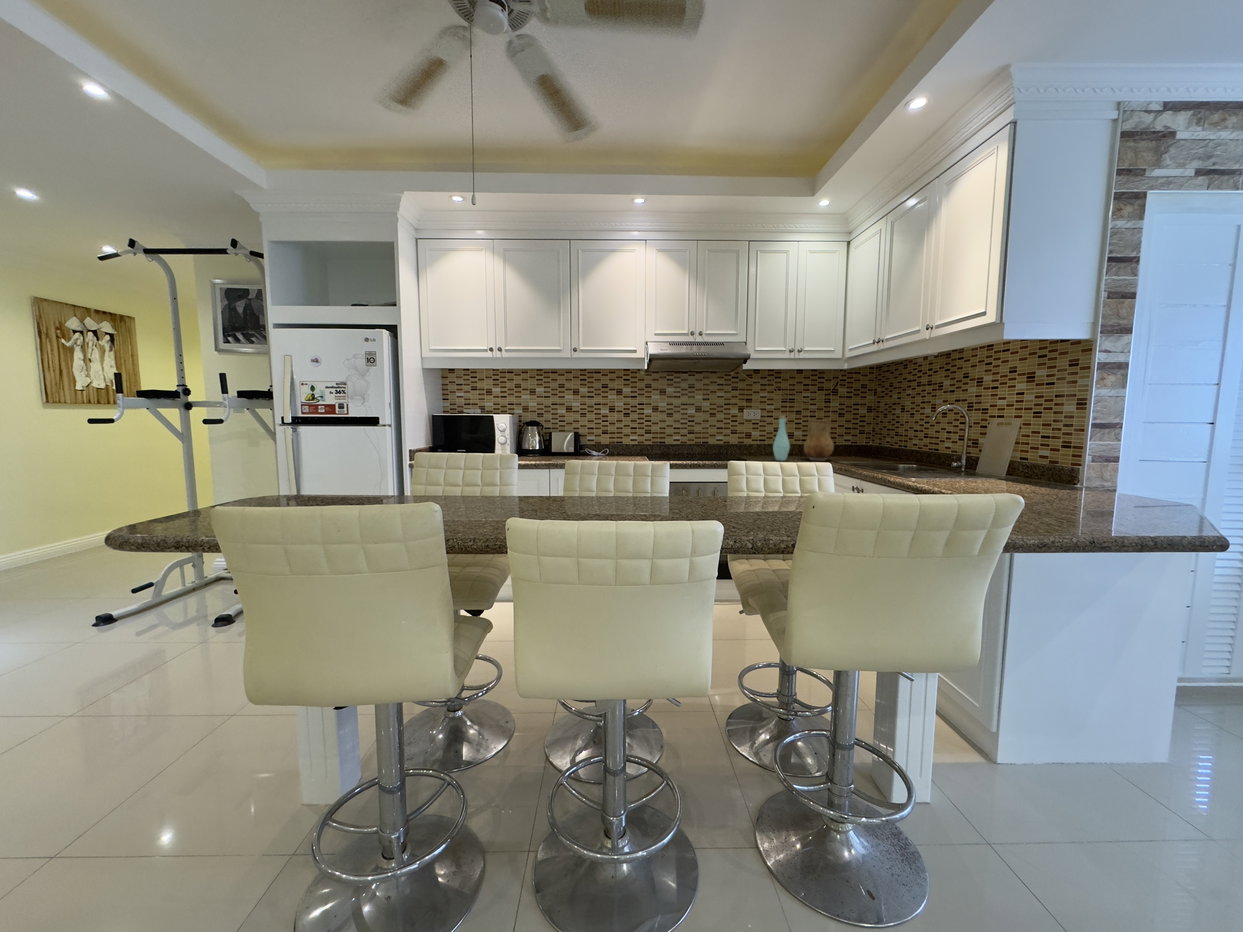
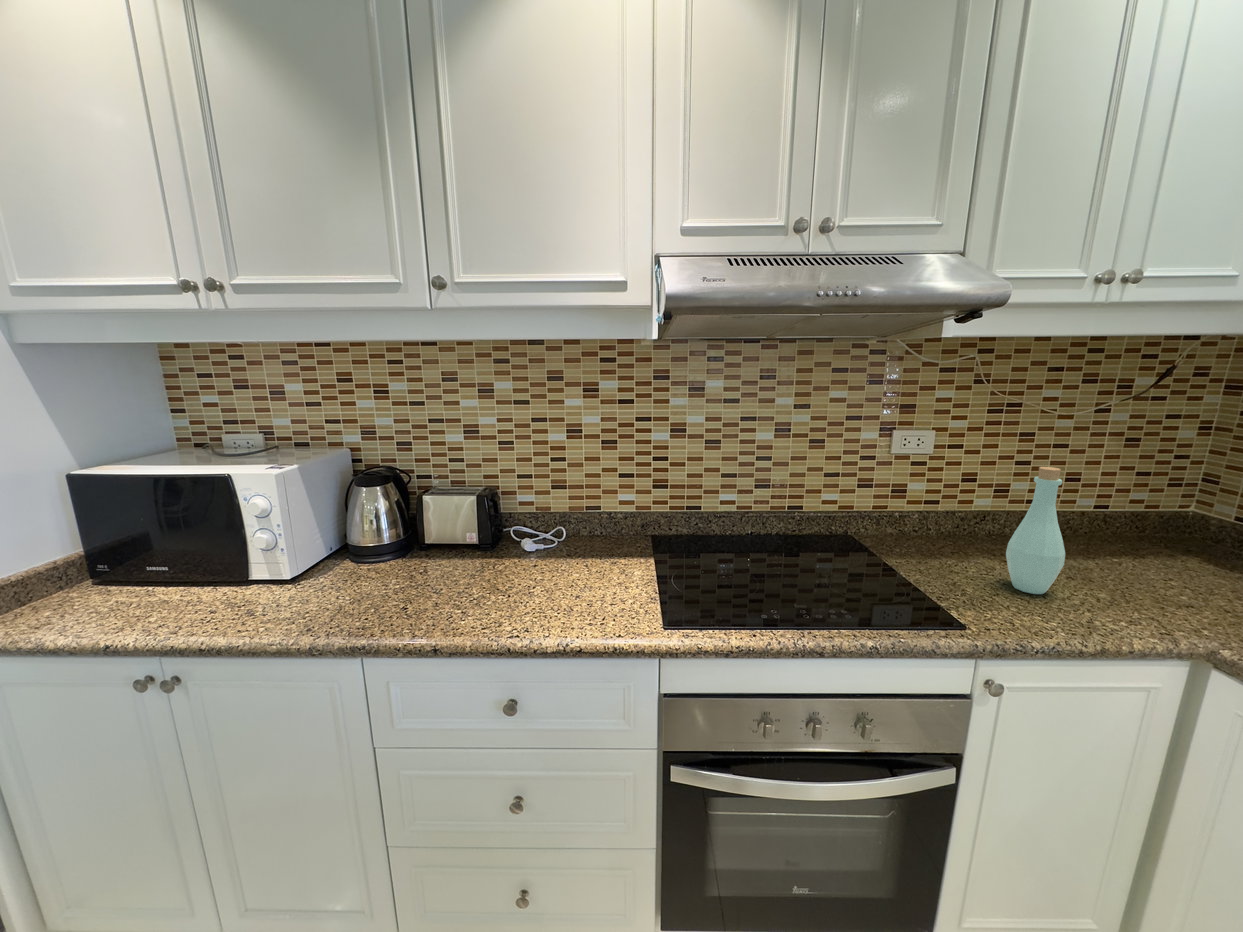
ceramic pitcher: present [804,420,834,461] -> none [1082,474,1193,594]

